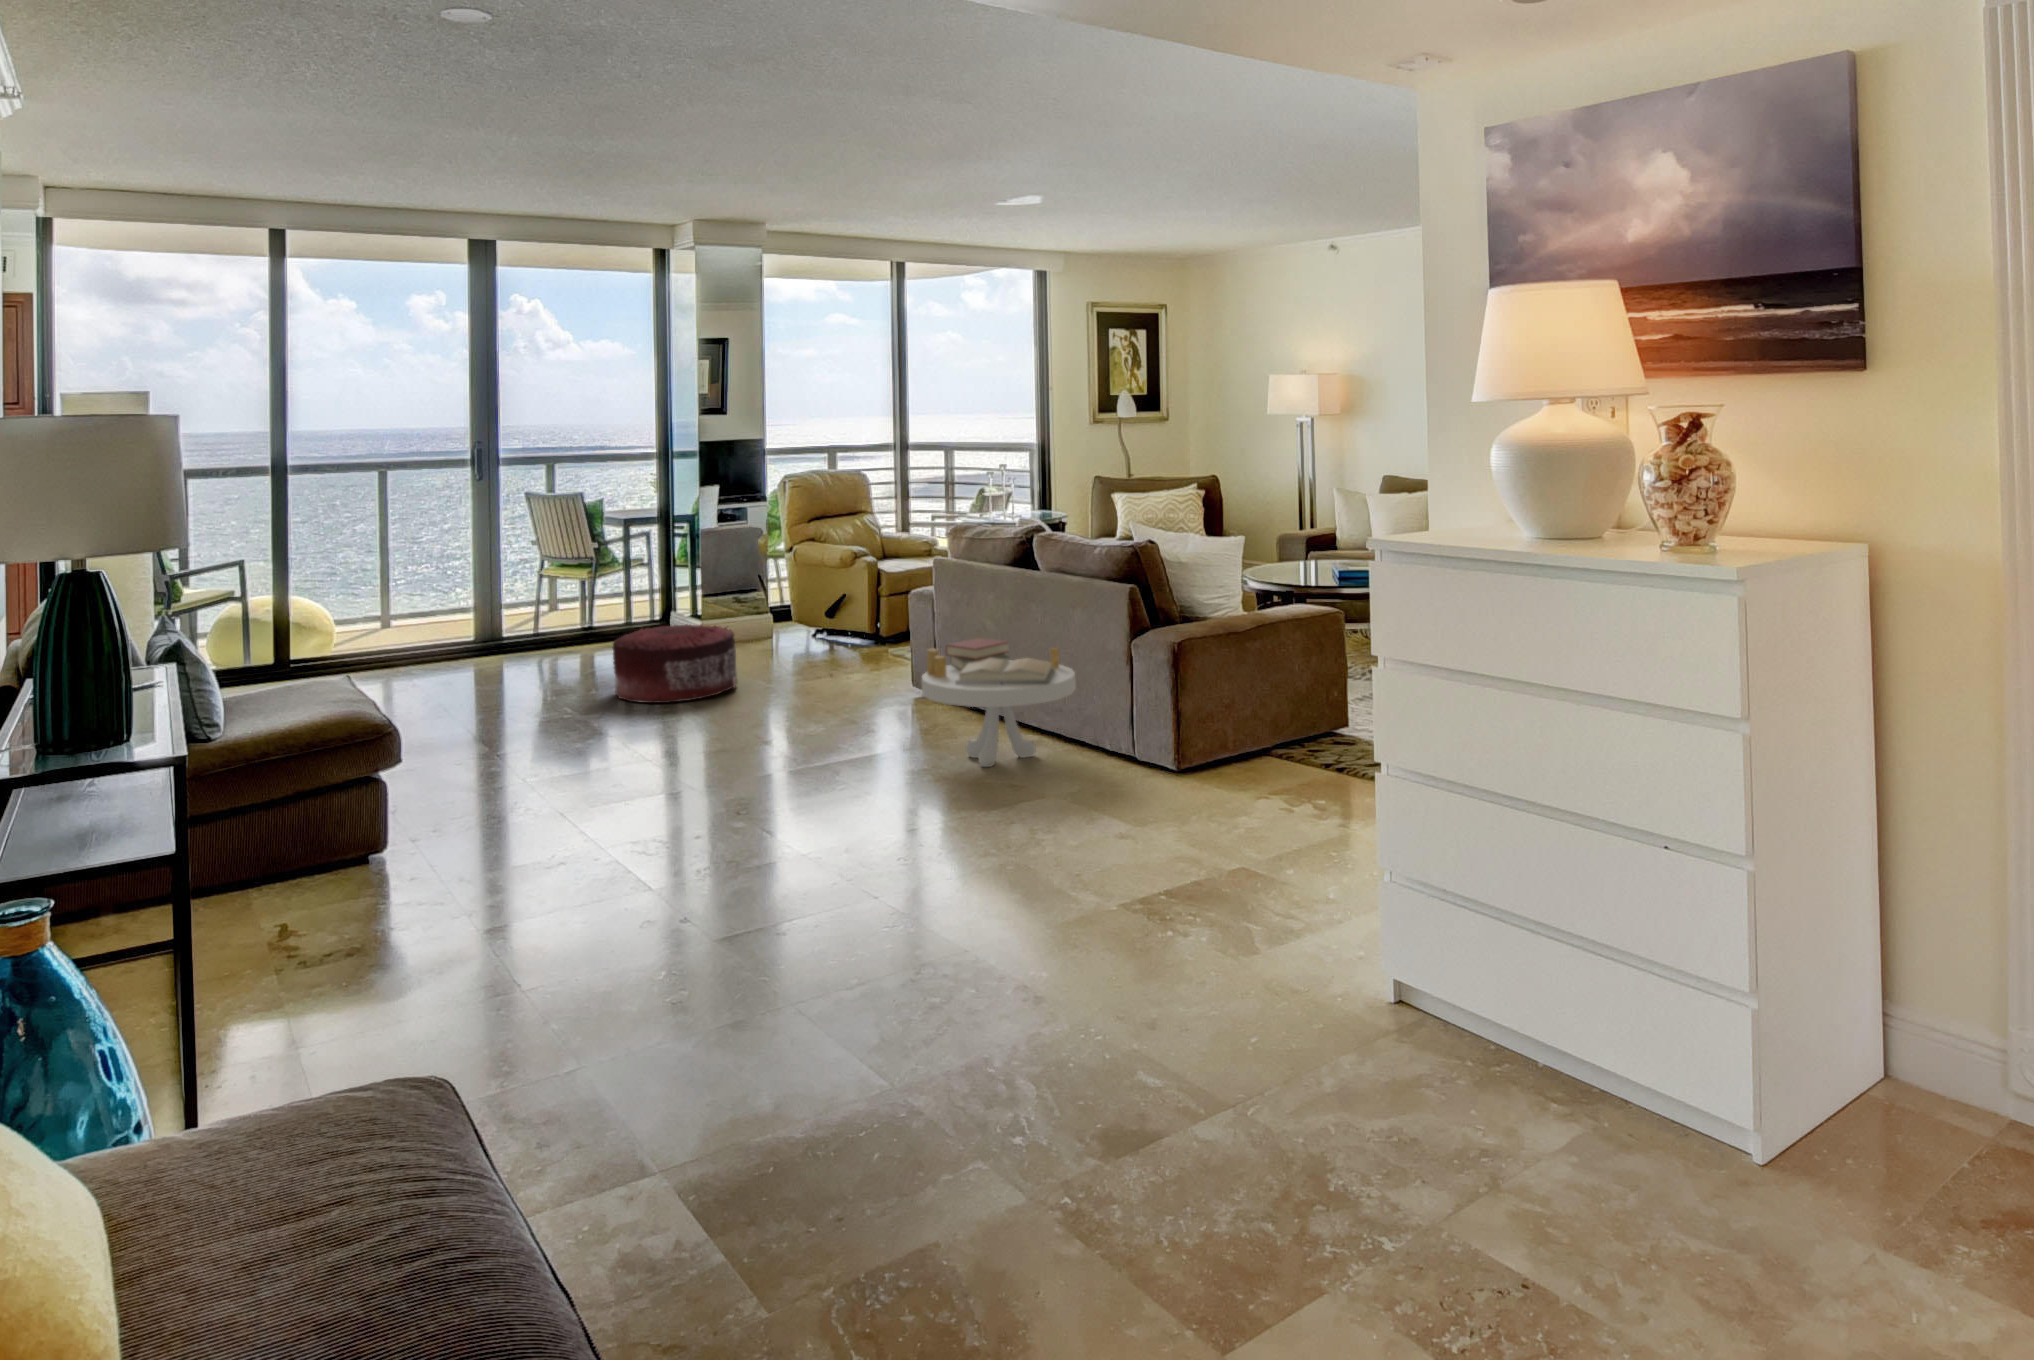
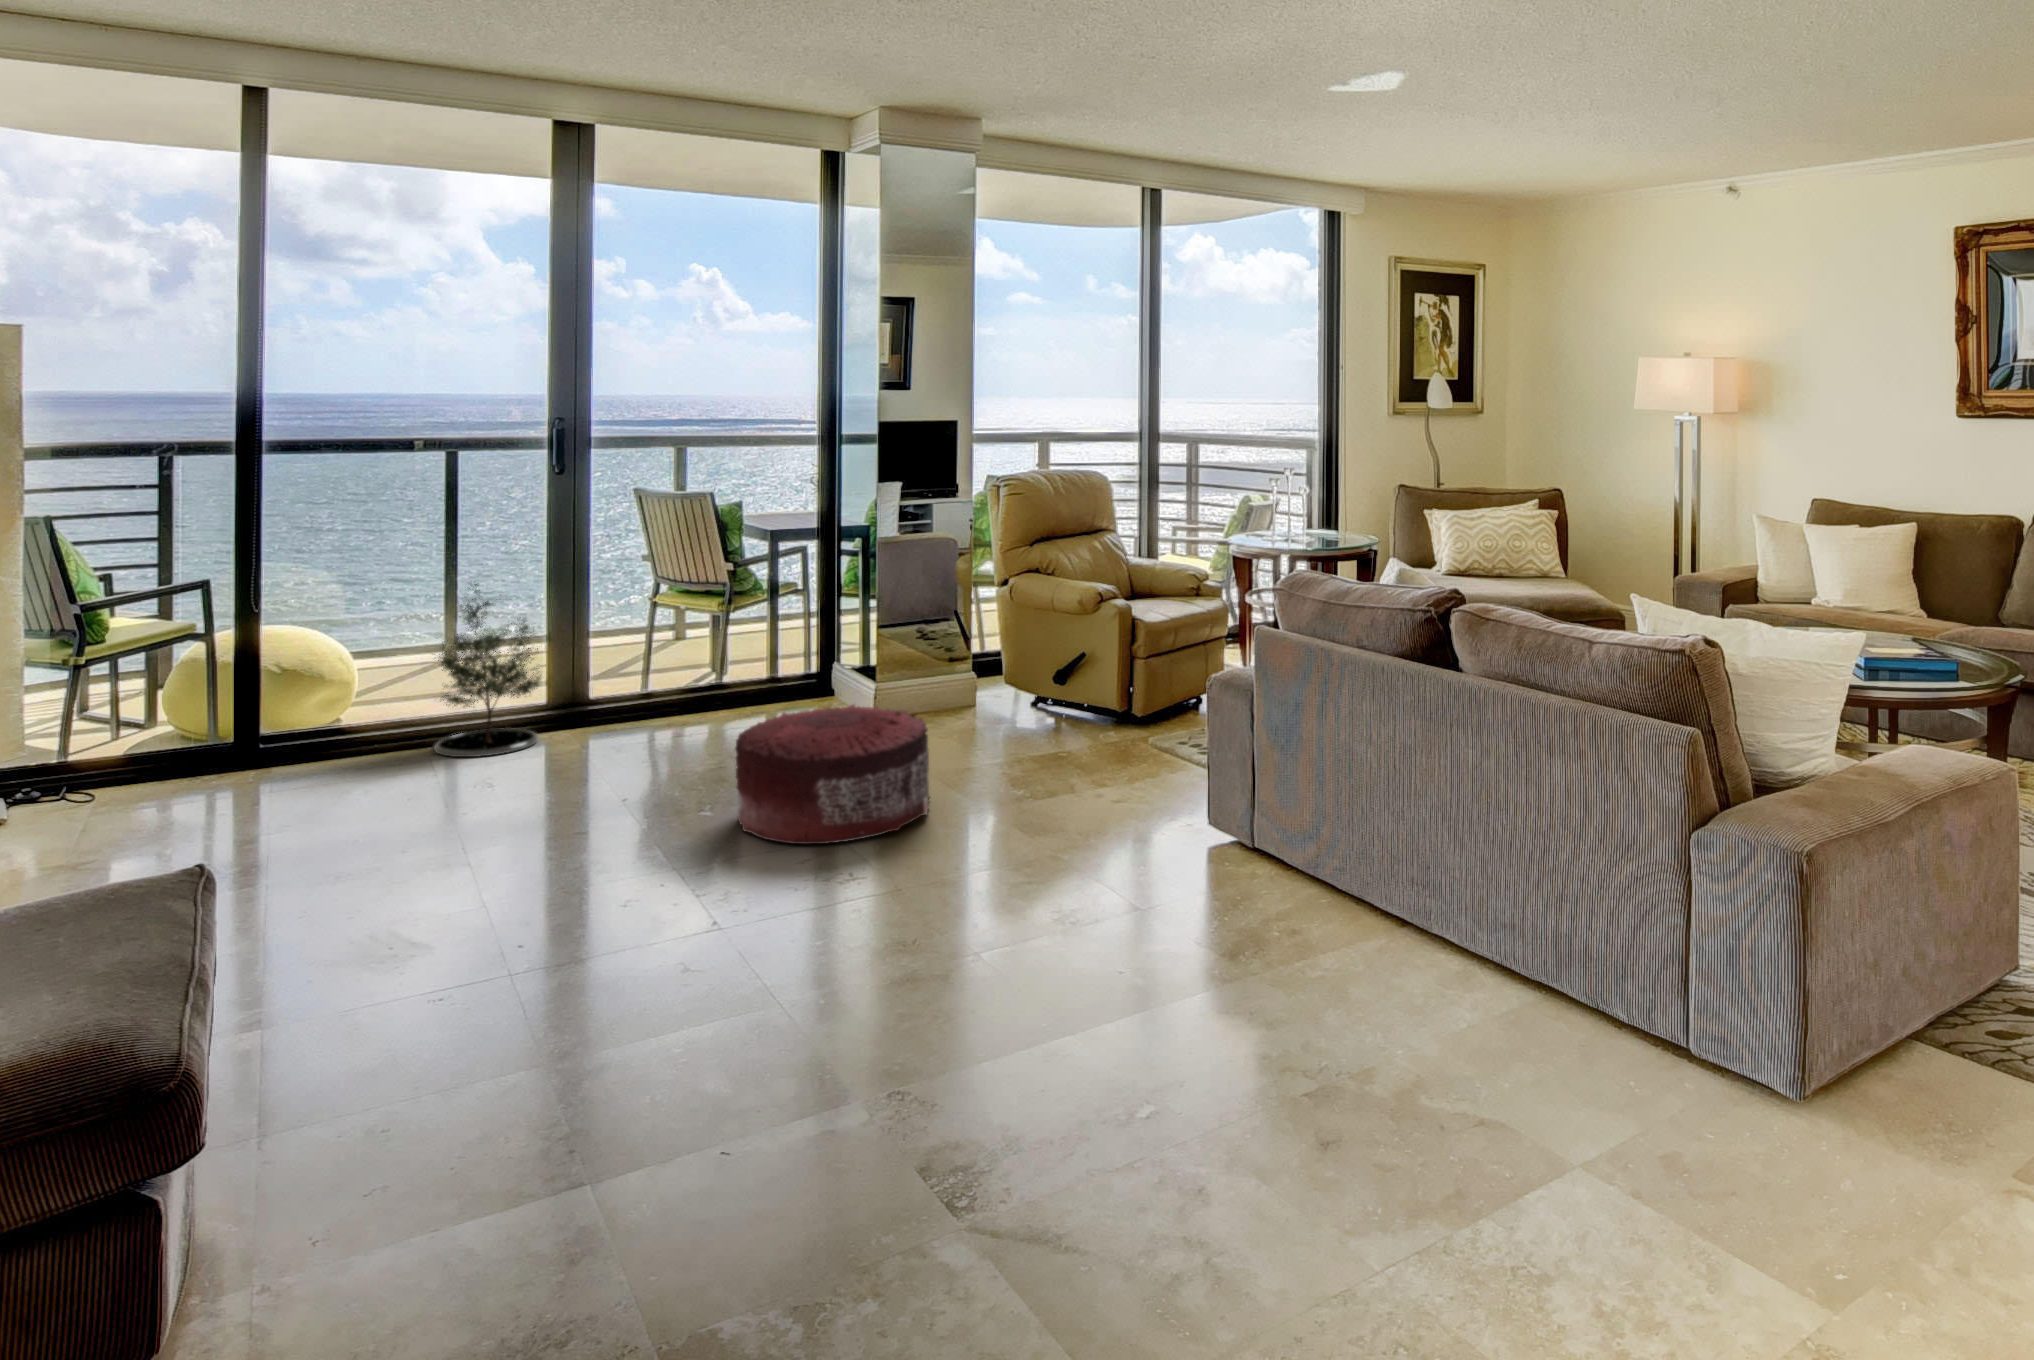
potted tree: none [401,555,477,673] -> present [434,584,546,757]
side table: present [922,638,1076,767] -> none [1280,792,1569,1065]

